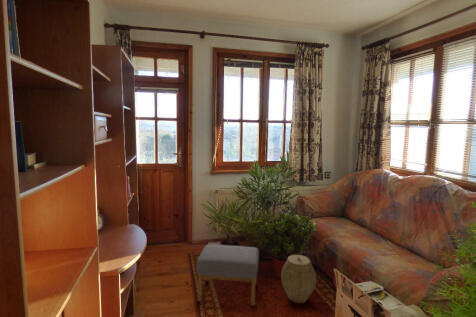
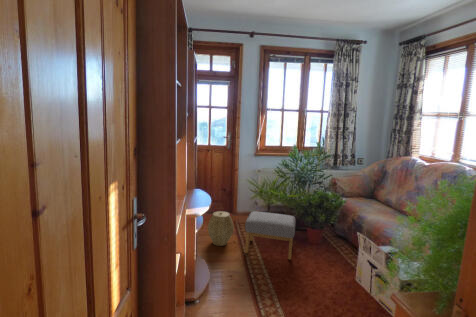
woven basket: present [281,255,316,303] -> present [208,211,234,246]

